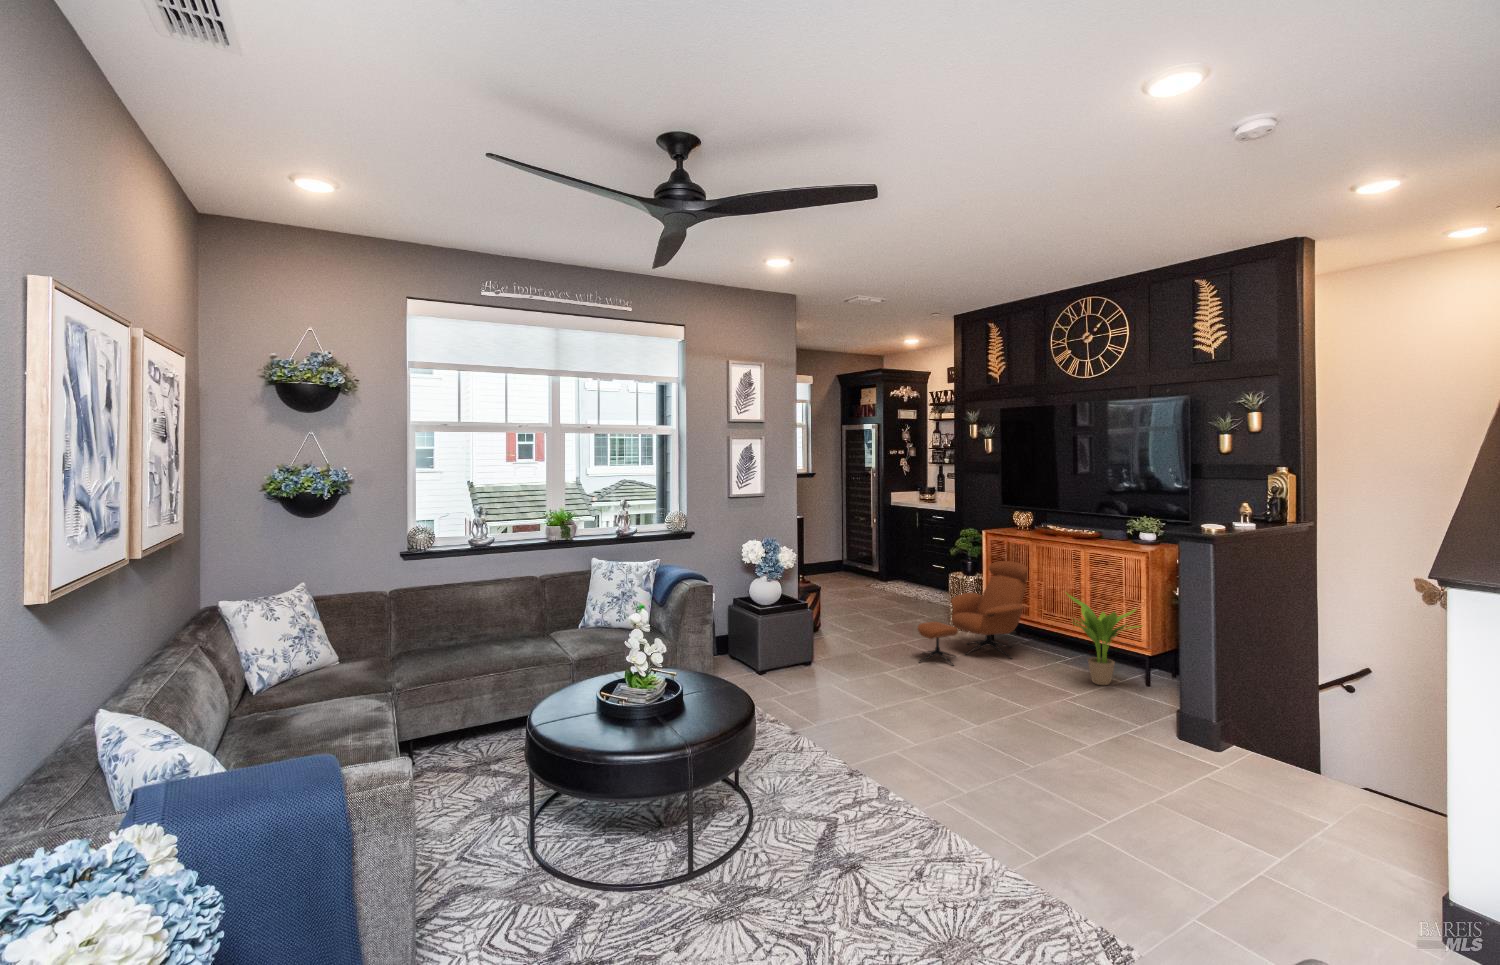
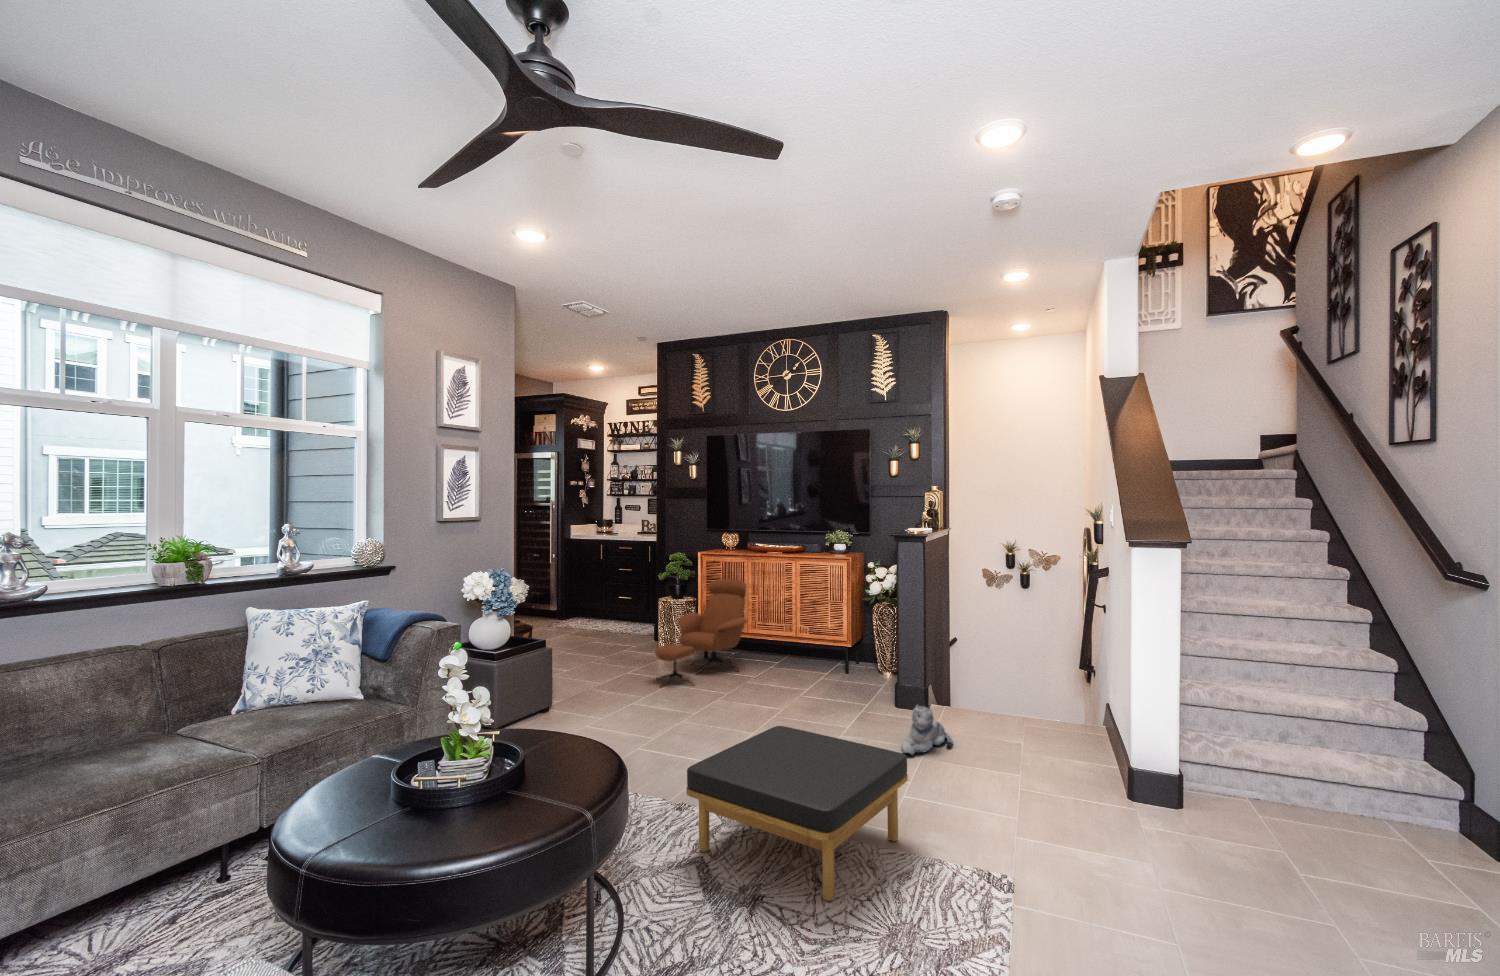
potted plant: present [1065,592,1140,685] -> none [792,599,859,681]
ottoman: none [828,720,1051,890] -> present [686,726,908,901]
plush toy: none [1124,731,1206,788] -> present [902,705,953,755]

